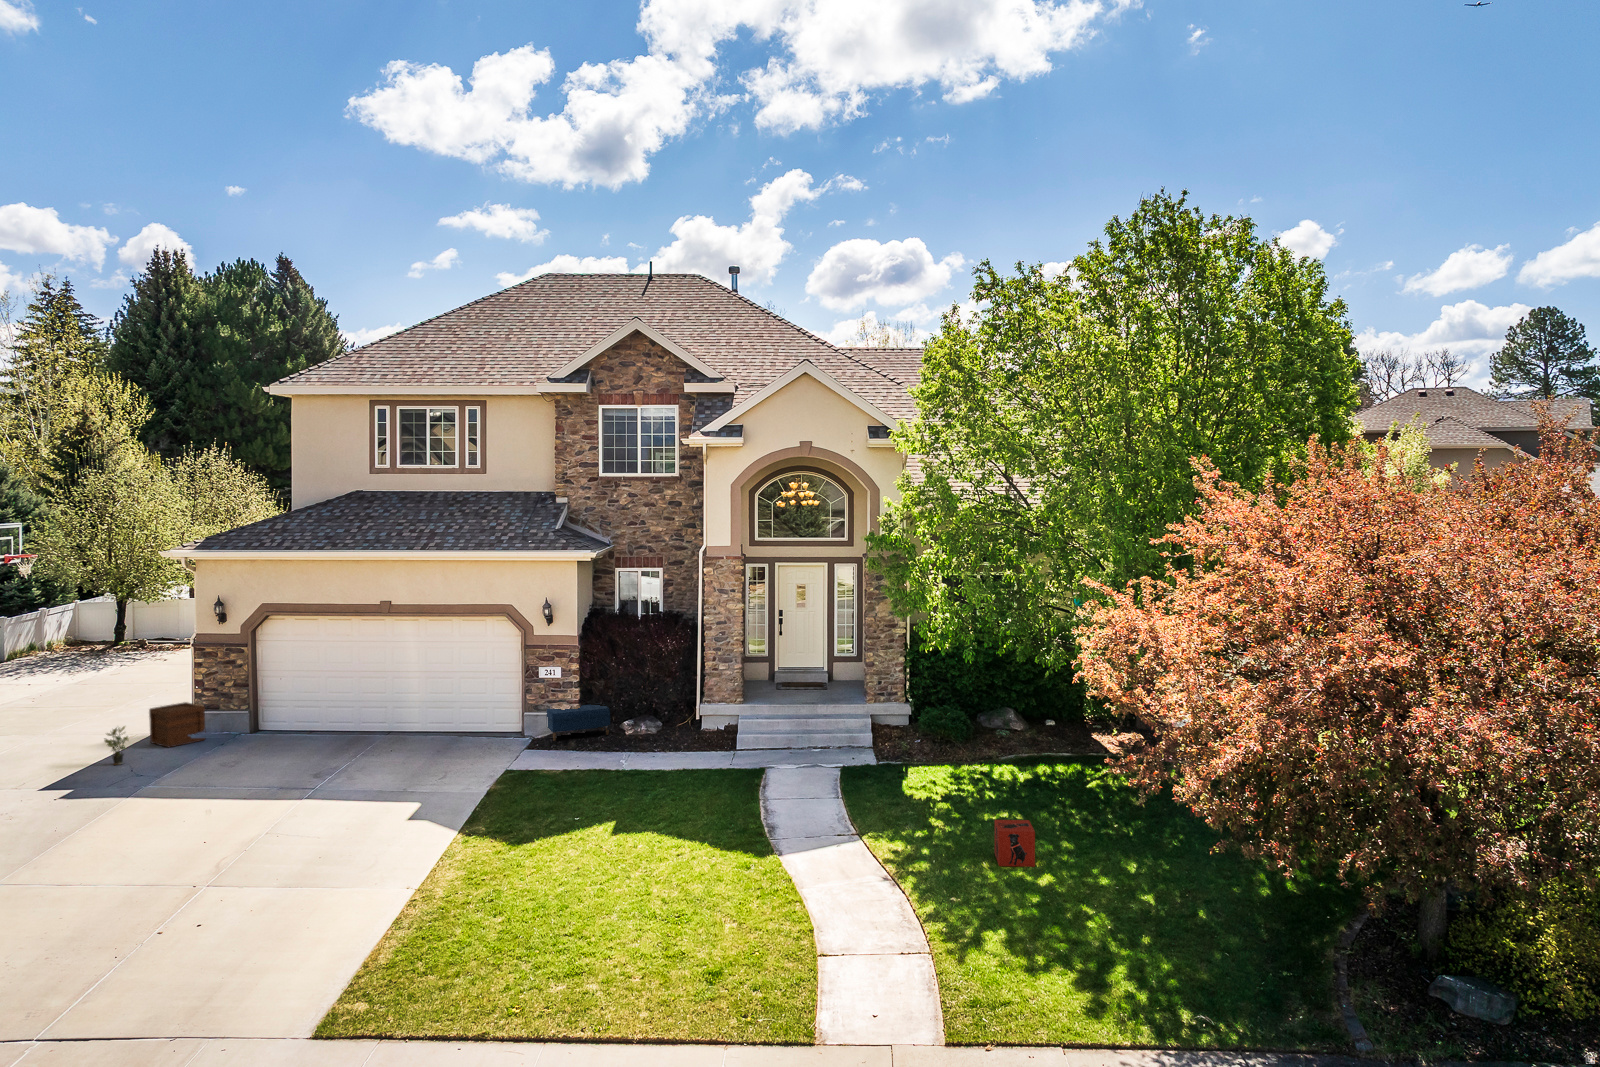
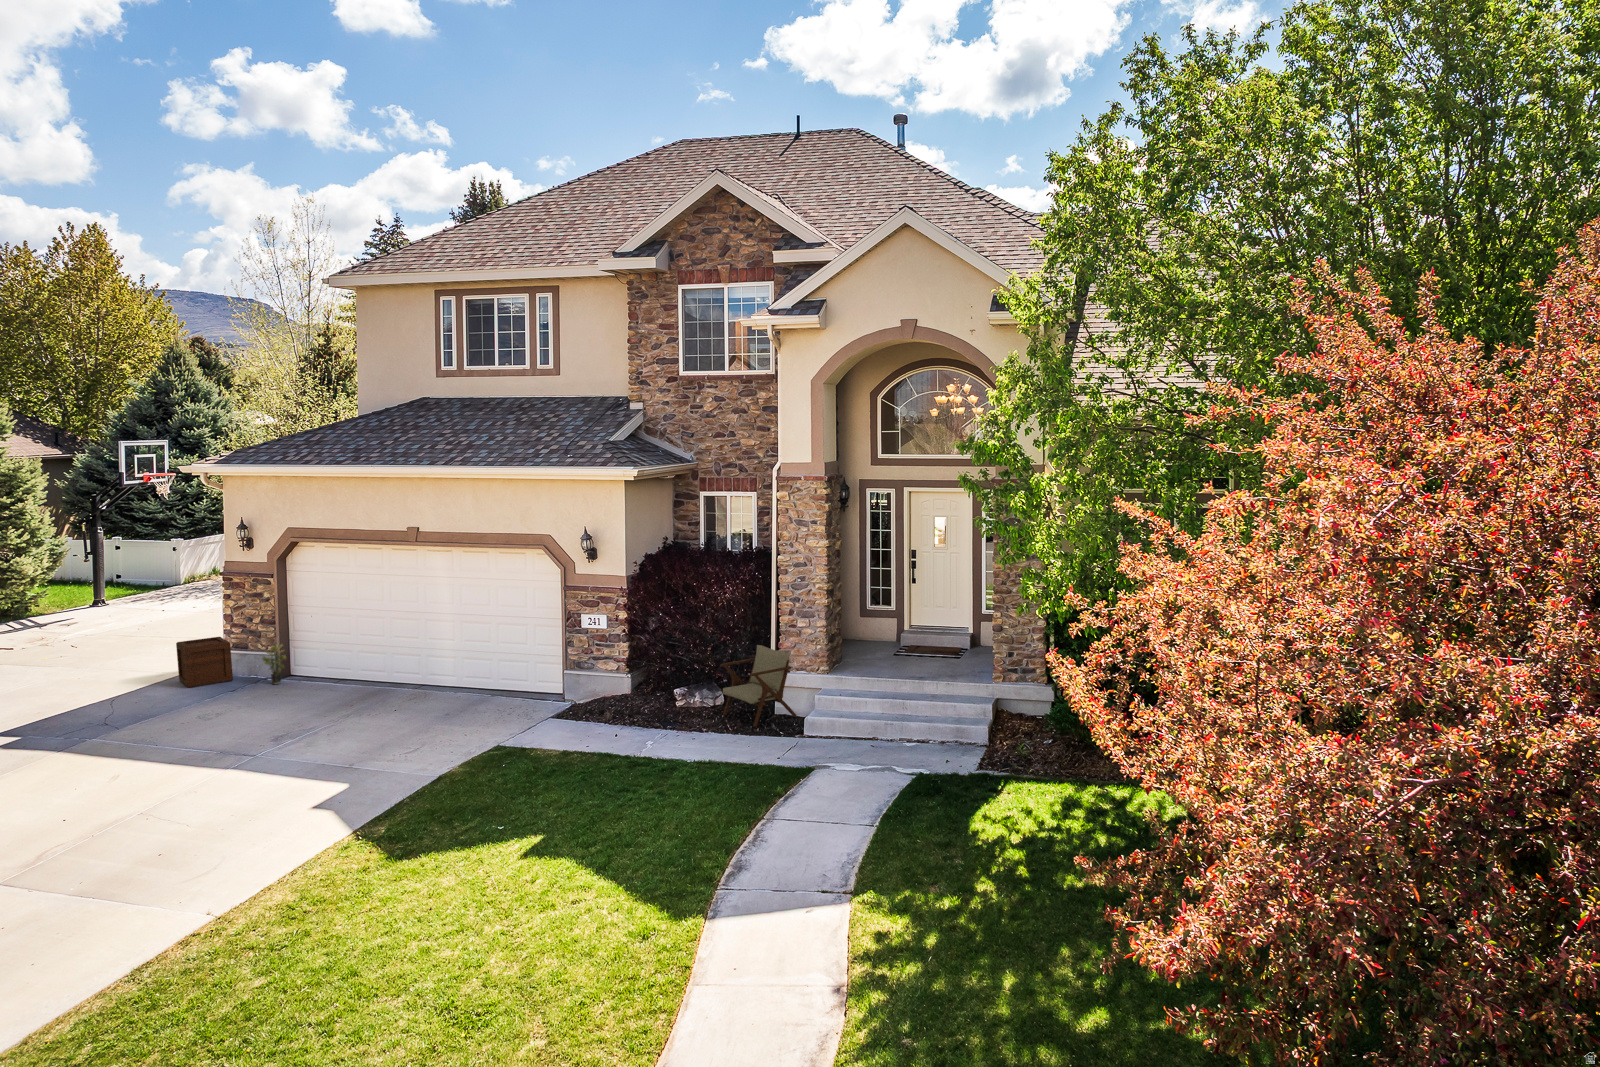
lounge chair: none [664,684,723,743] -> present [720,645,798,727]
bench: present [546,704,610,741] -> none [582,664,659,710]
potted plant: present [104,726,128,765] -> present [262,644,286,684]
storage box: present [994,820,1035,867] -> none [1083,942,1154,1048]

